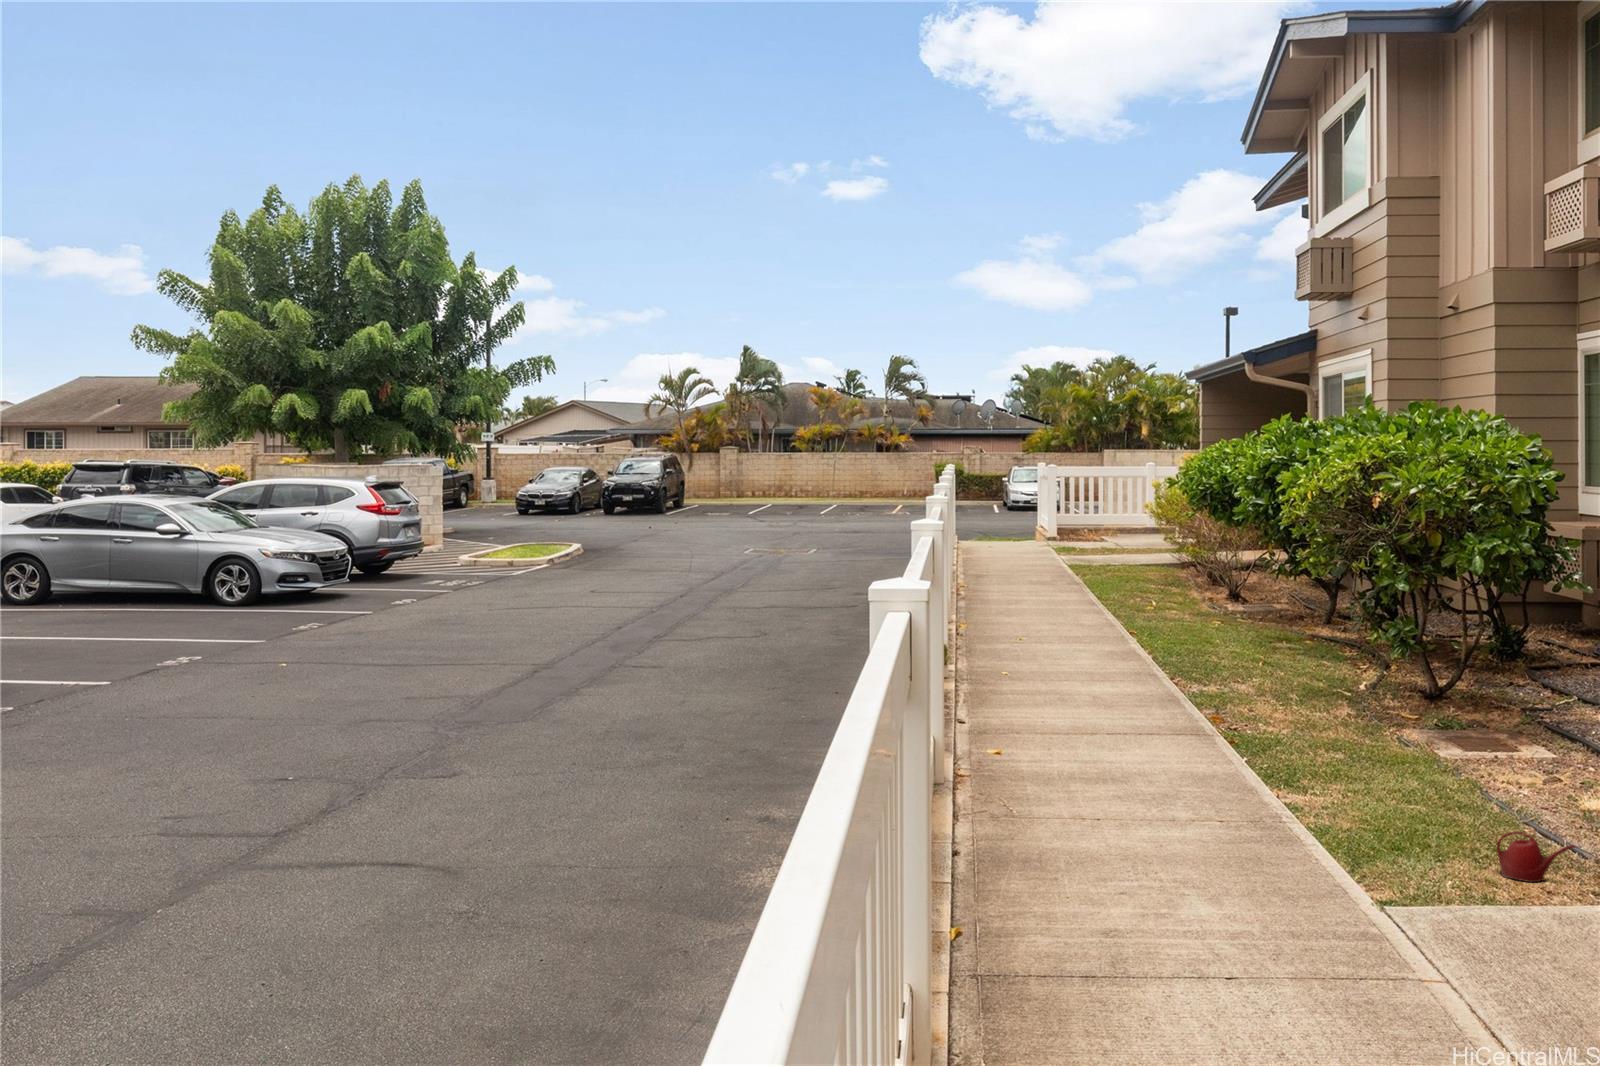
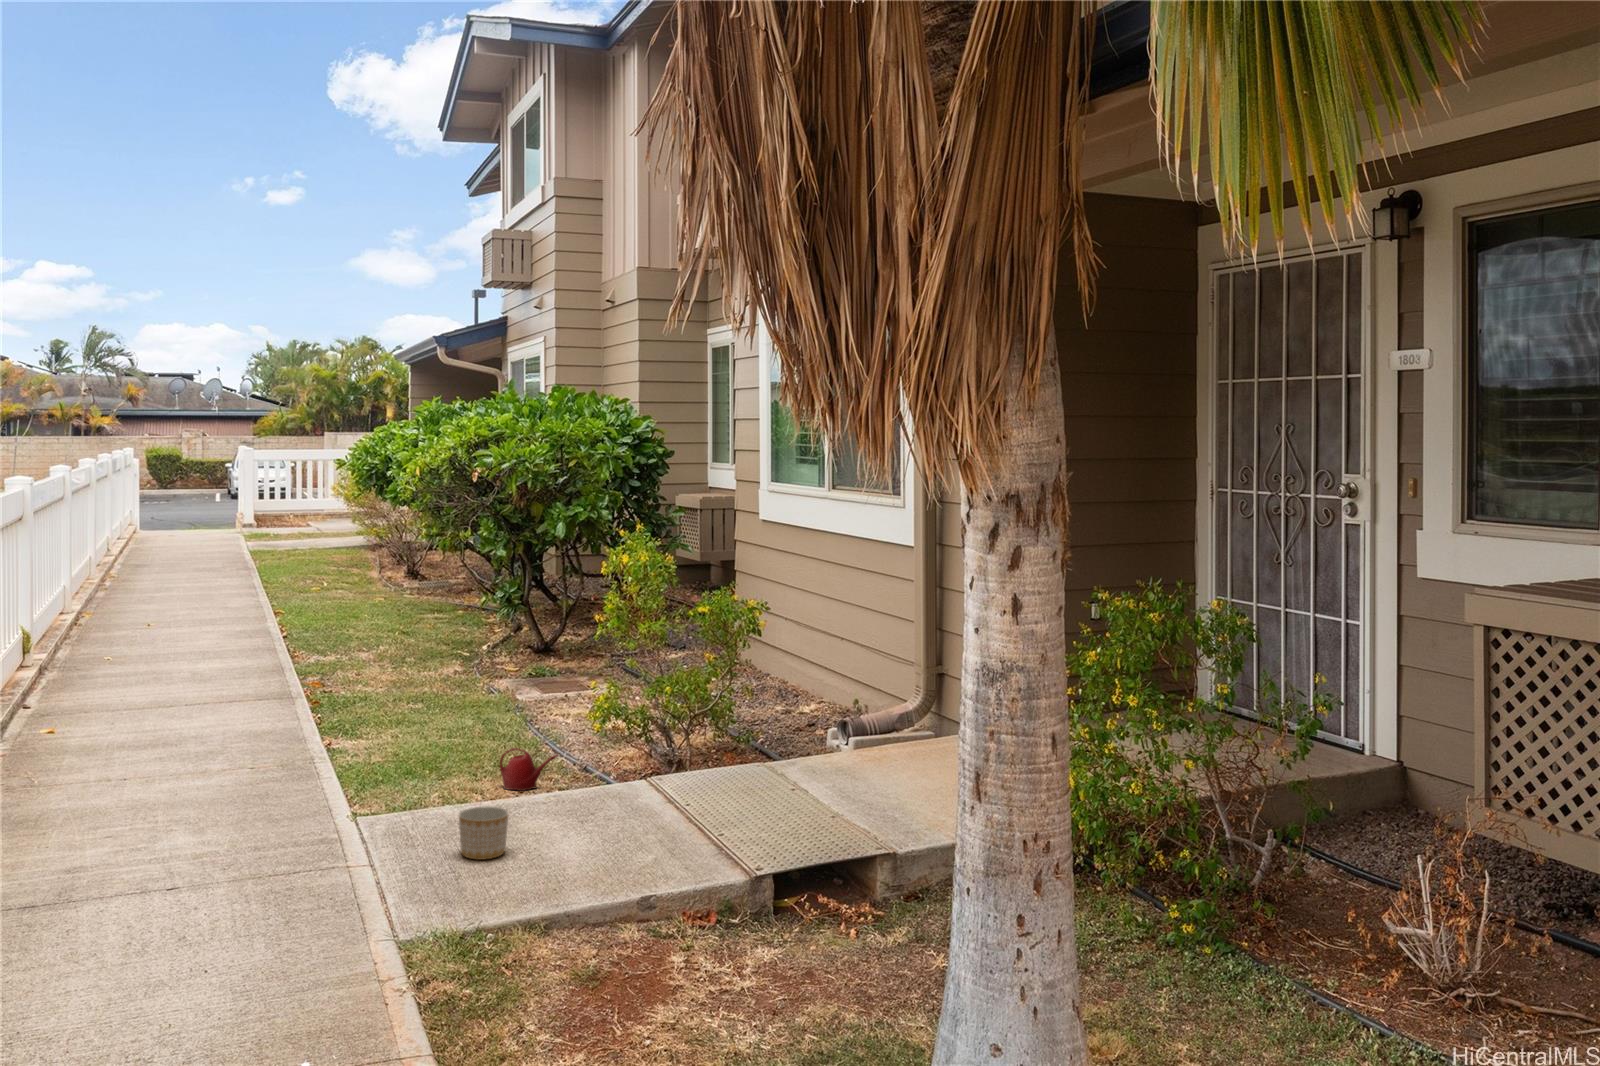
planter: none [1504,911,1570,977] -> present [459,806,508,860]

